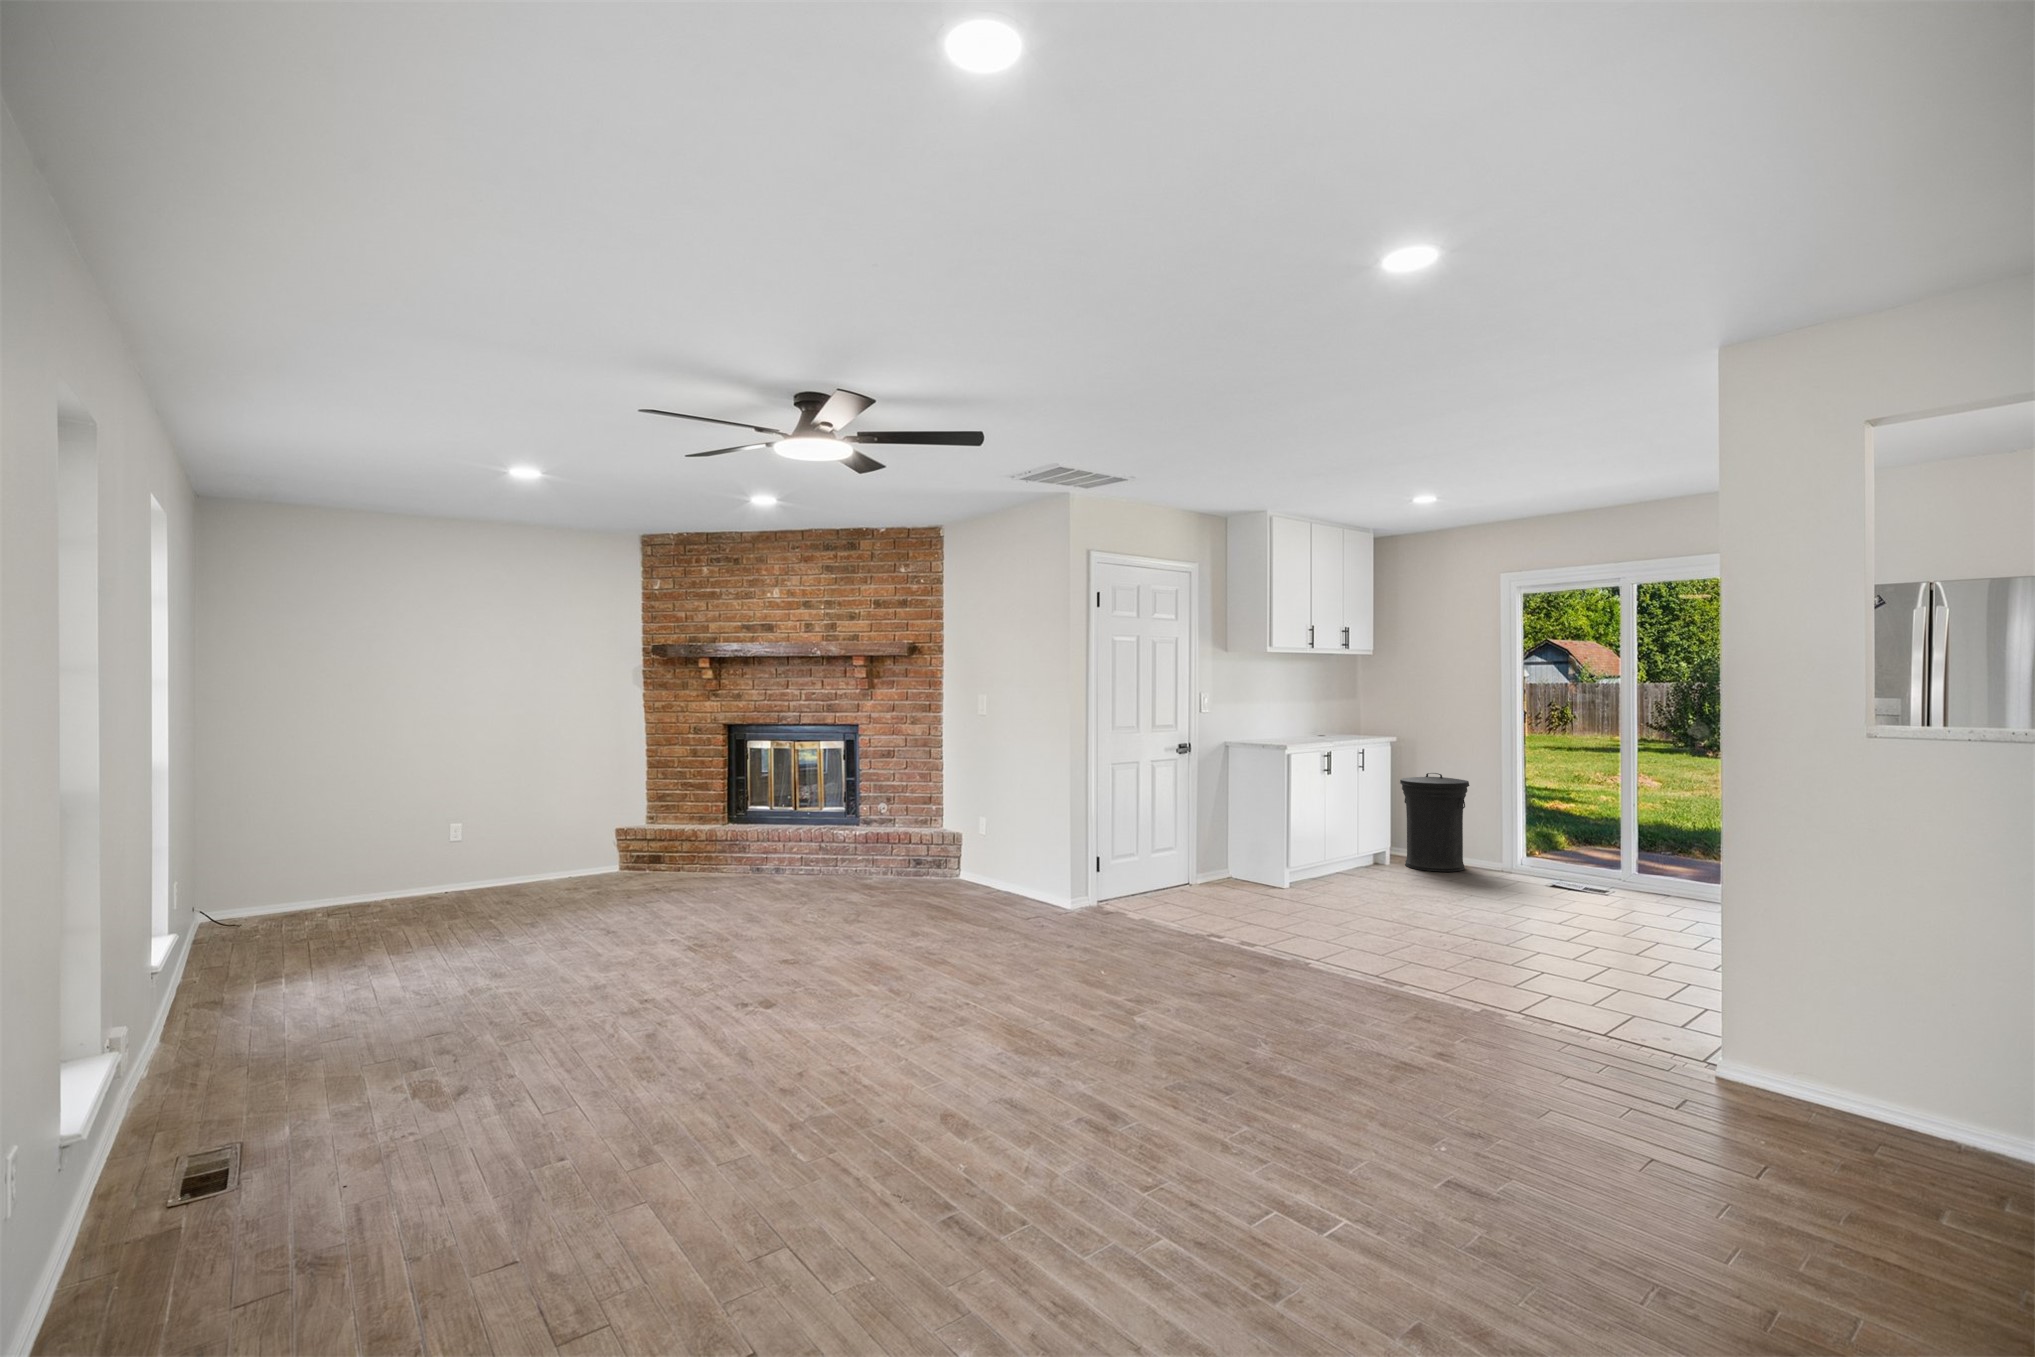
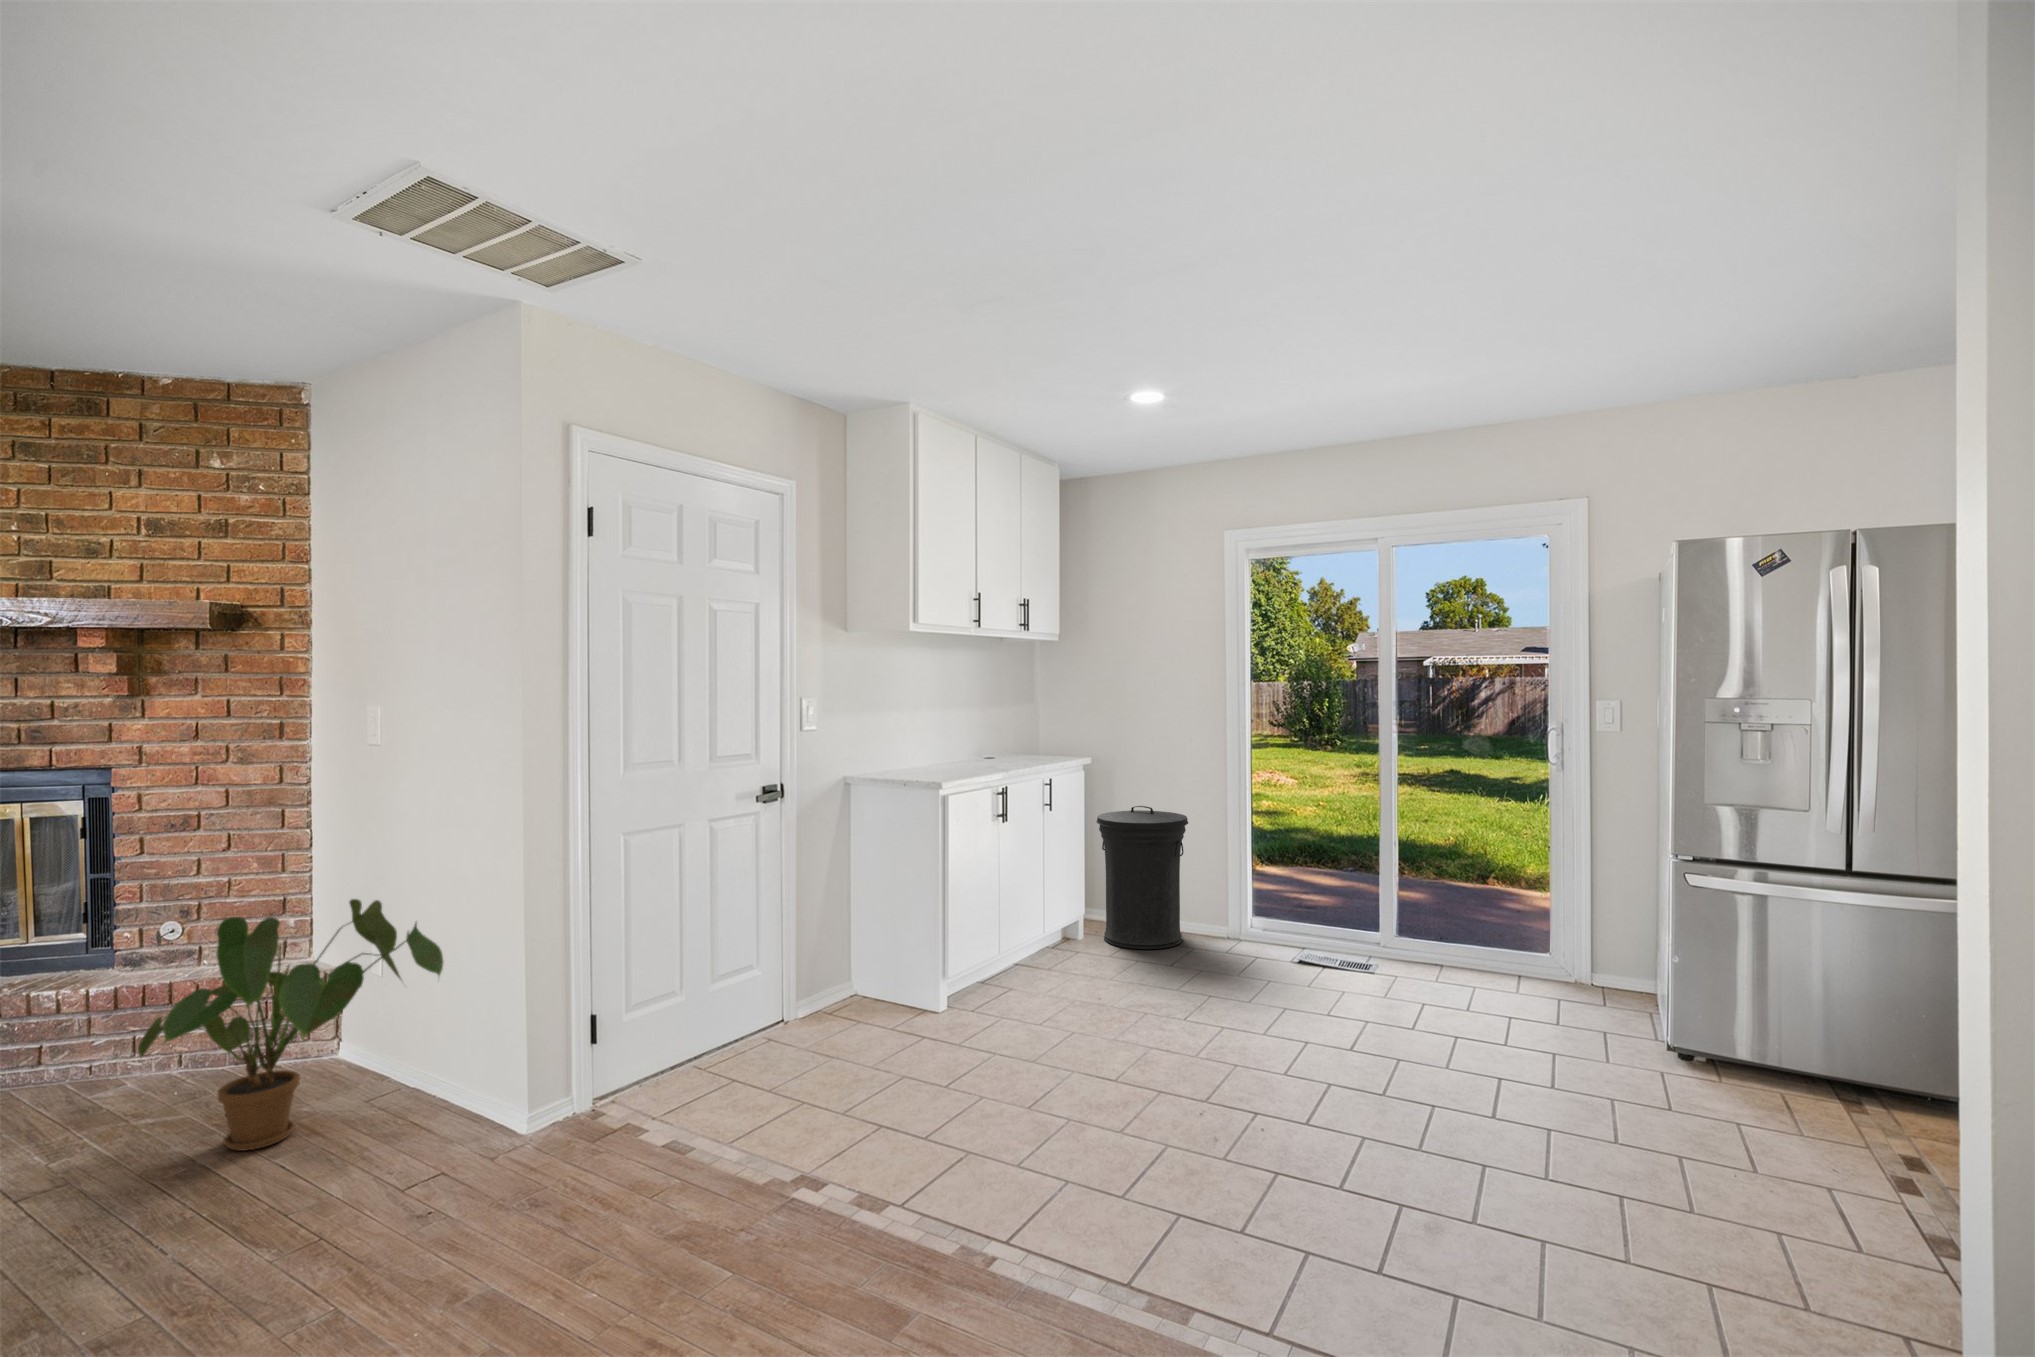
house plant: none [902,791,1026,902] -> present [138,899,443,1151]

